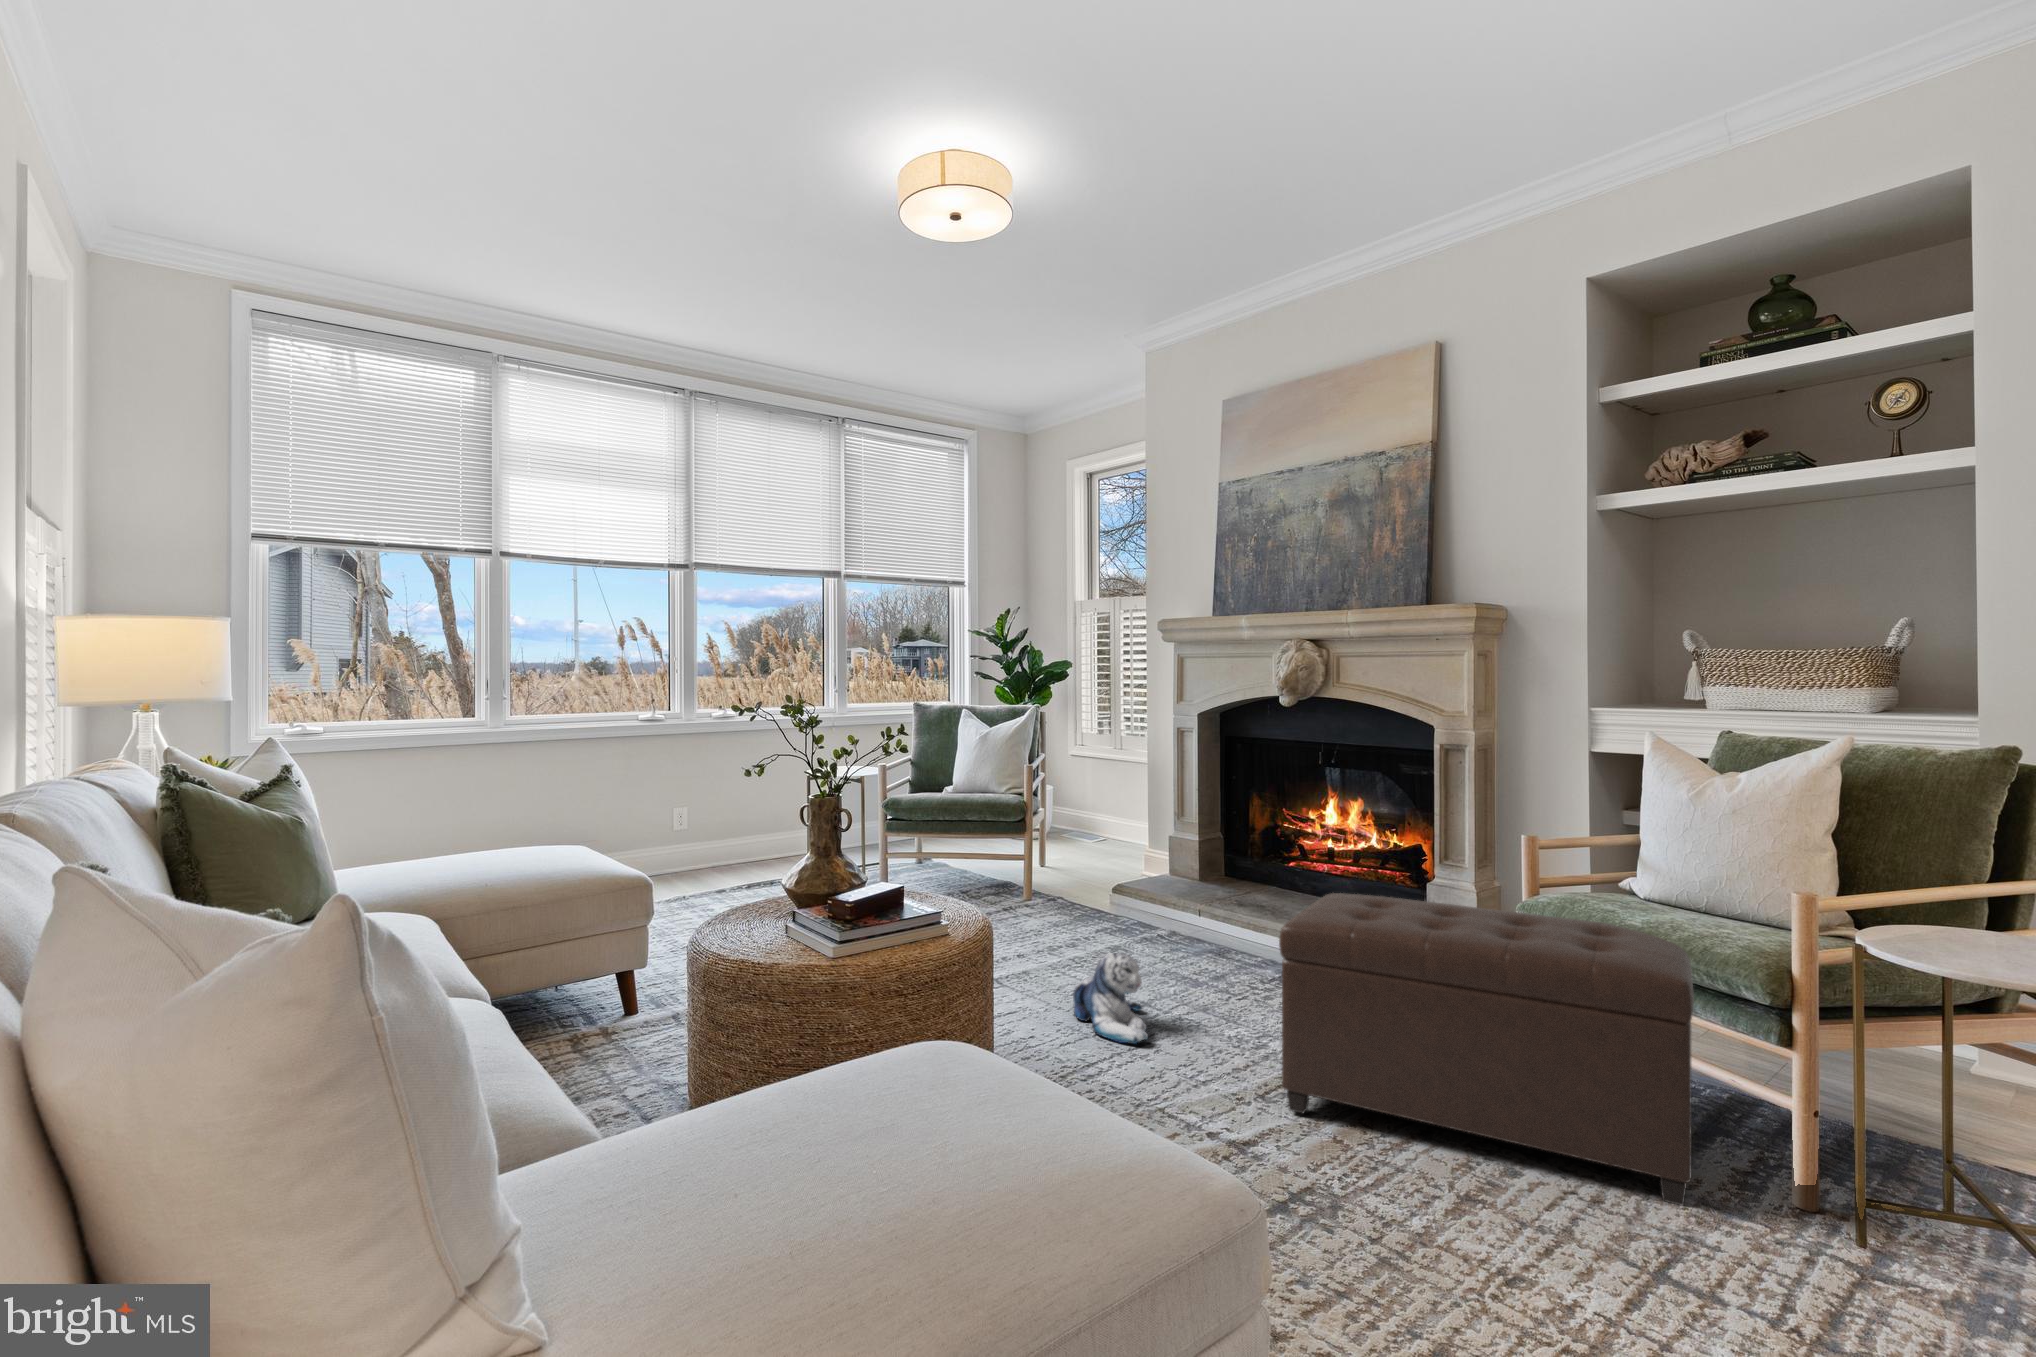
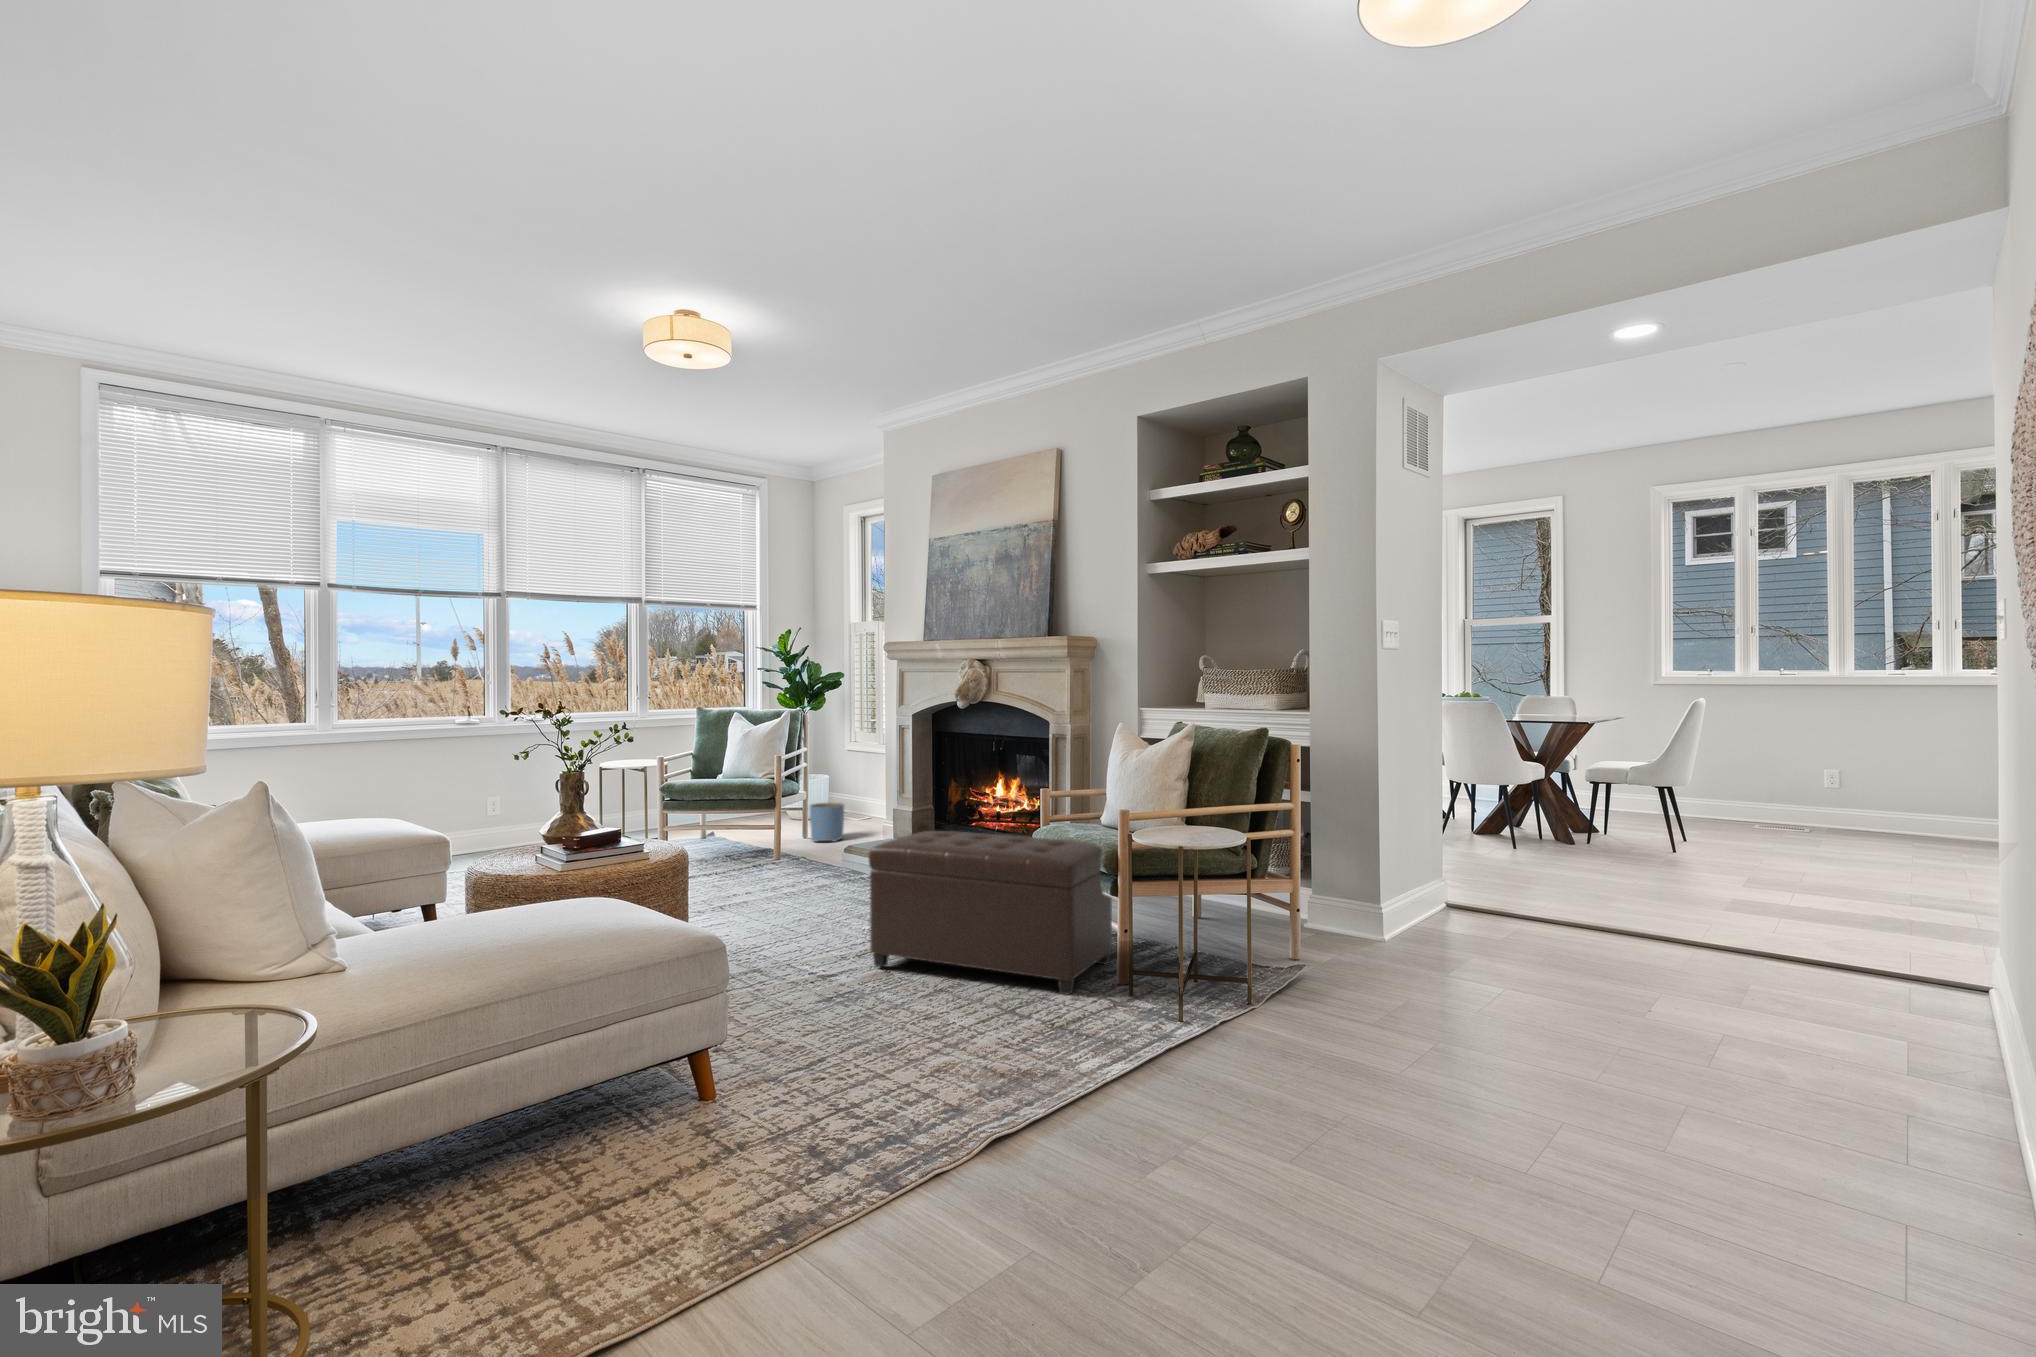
planter: none [1051,823,1094,873] -> present [810,803,844,842]
plush toy: present [1073,953,1148,1044] -> none [766,880,818,940]

